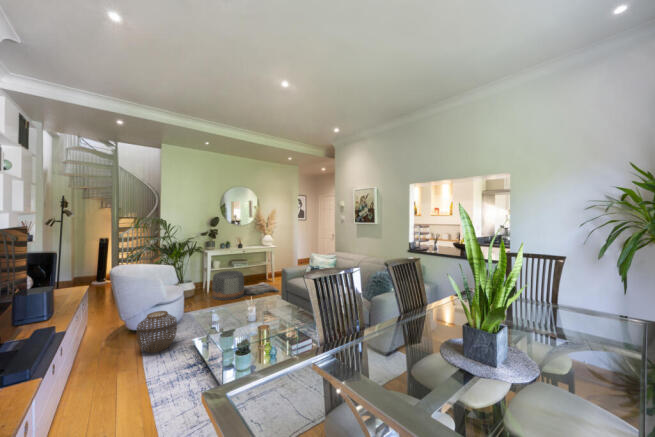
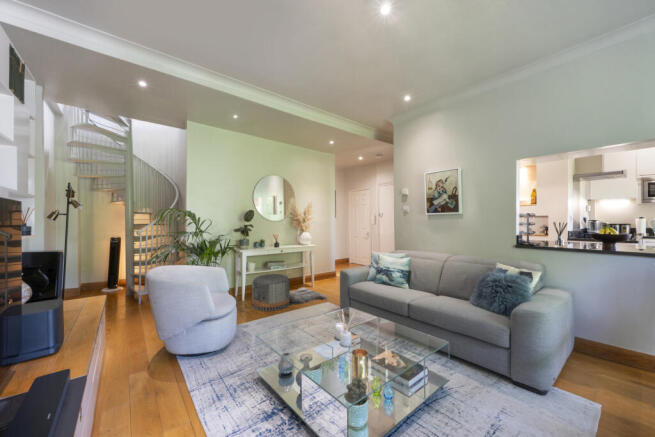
woven basket: present [137,311,177,353] -> none [182,331,235,394]

